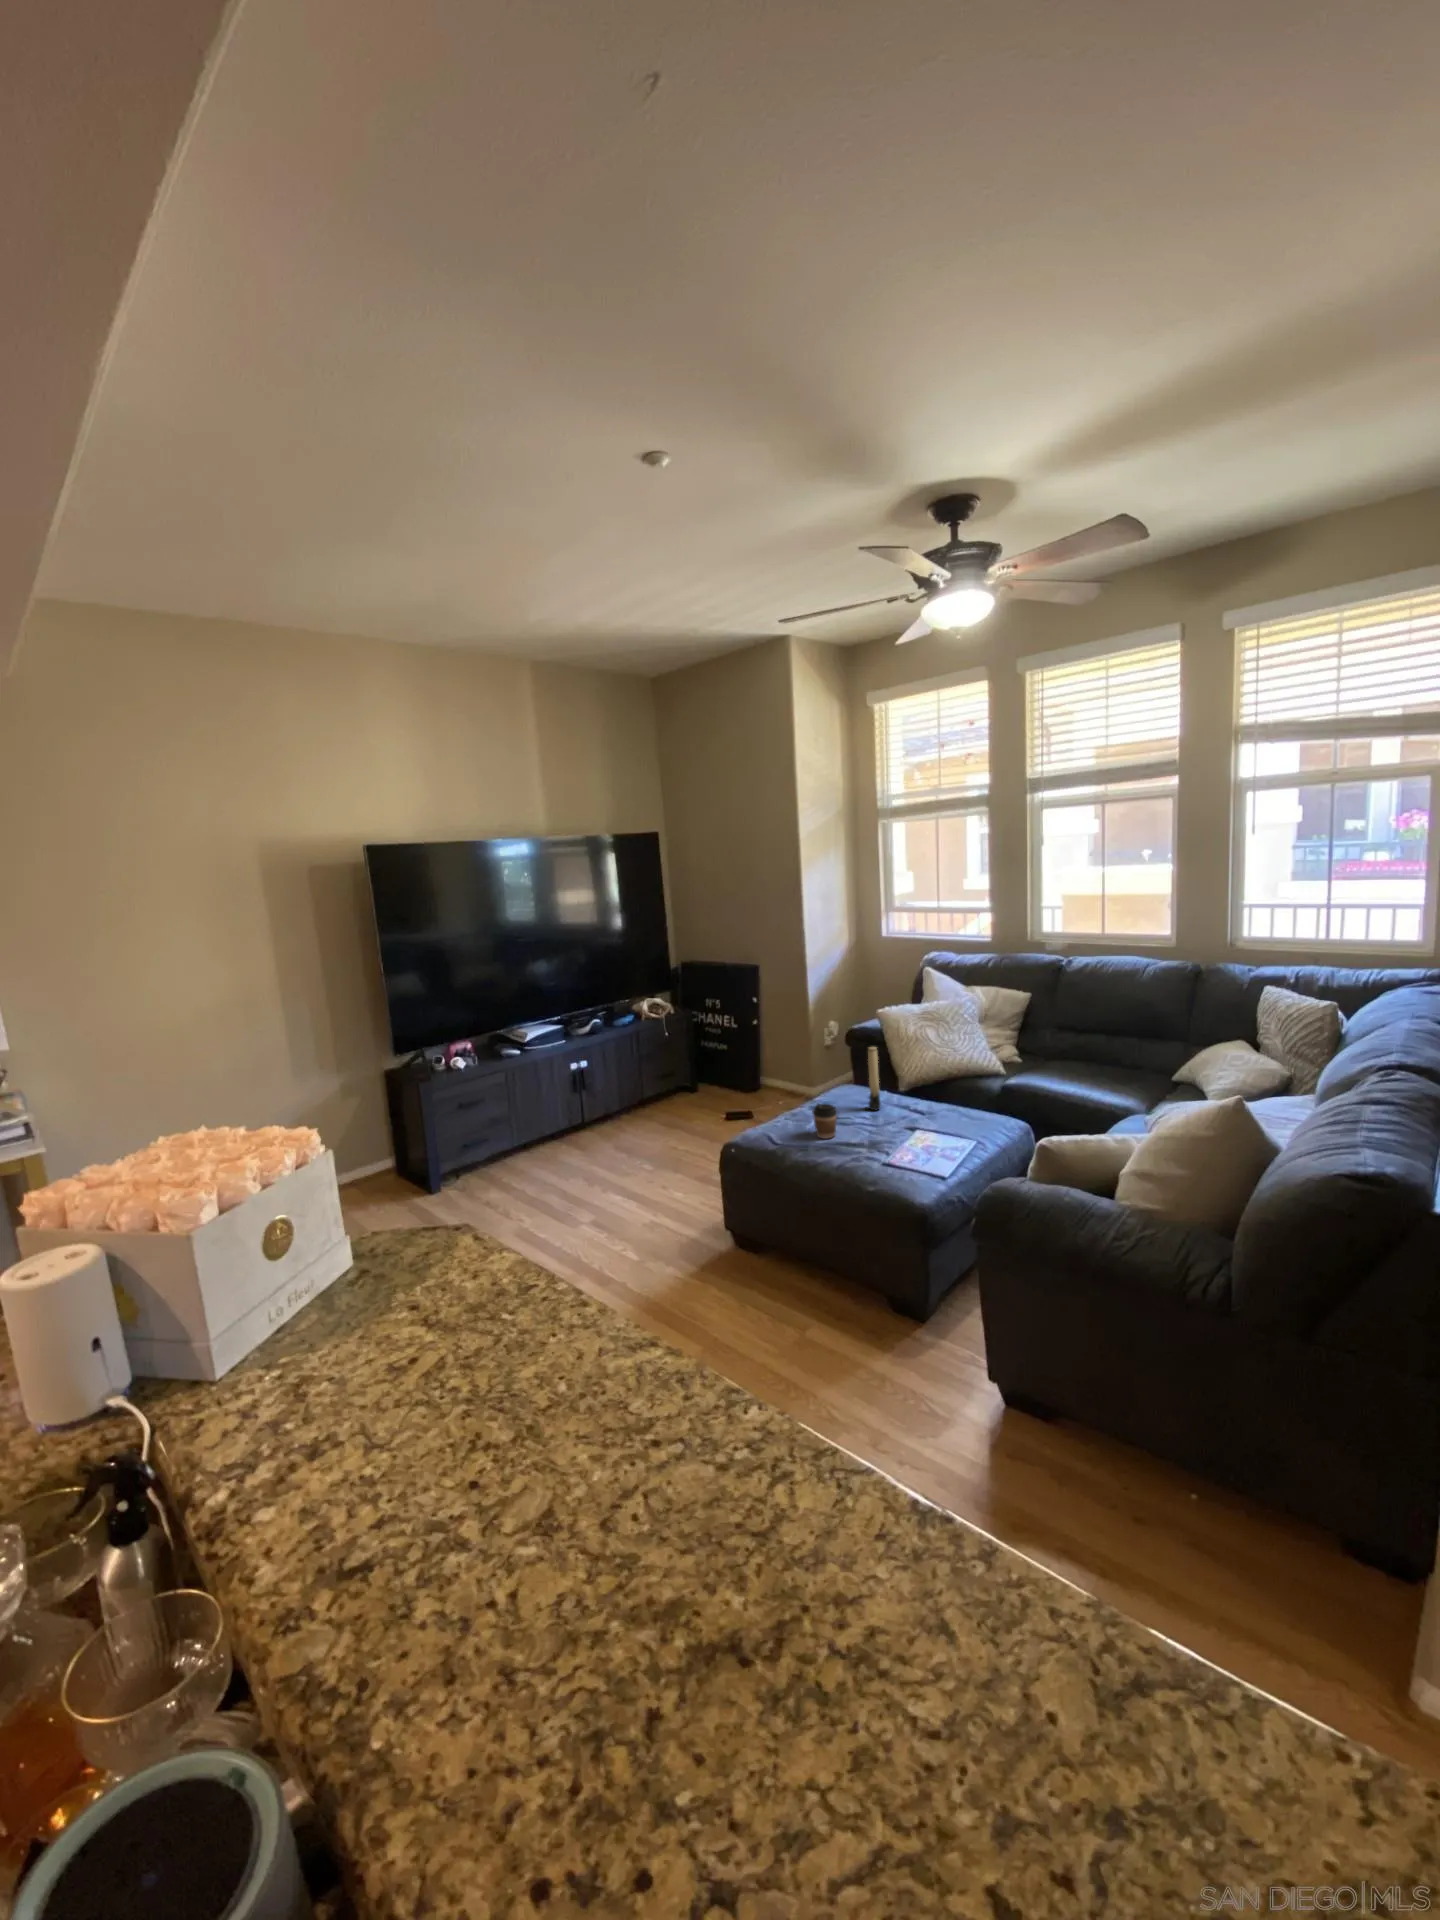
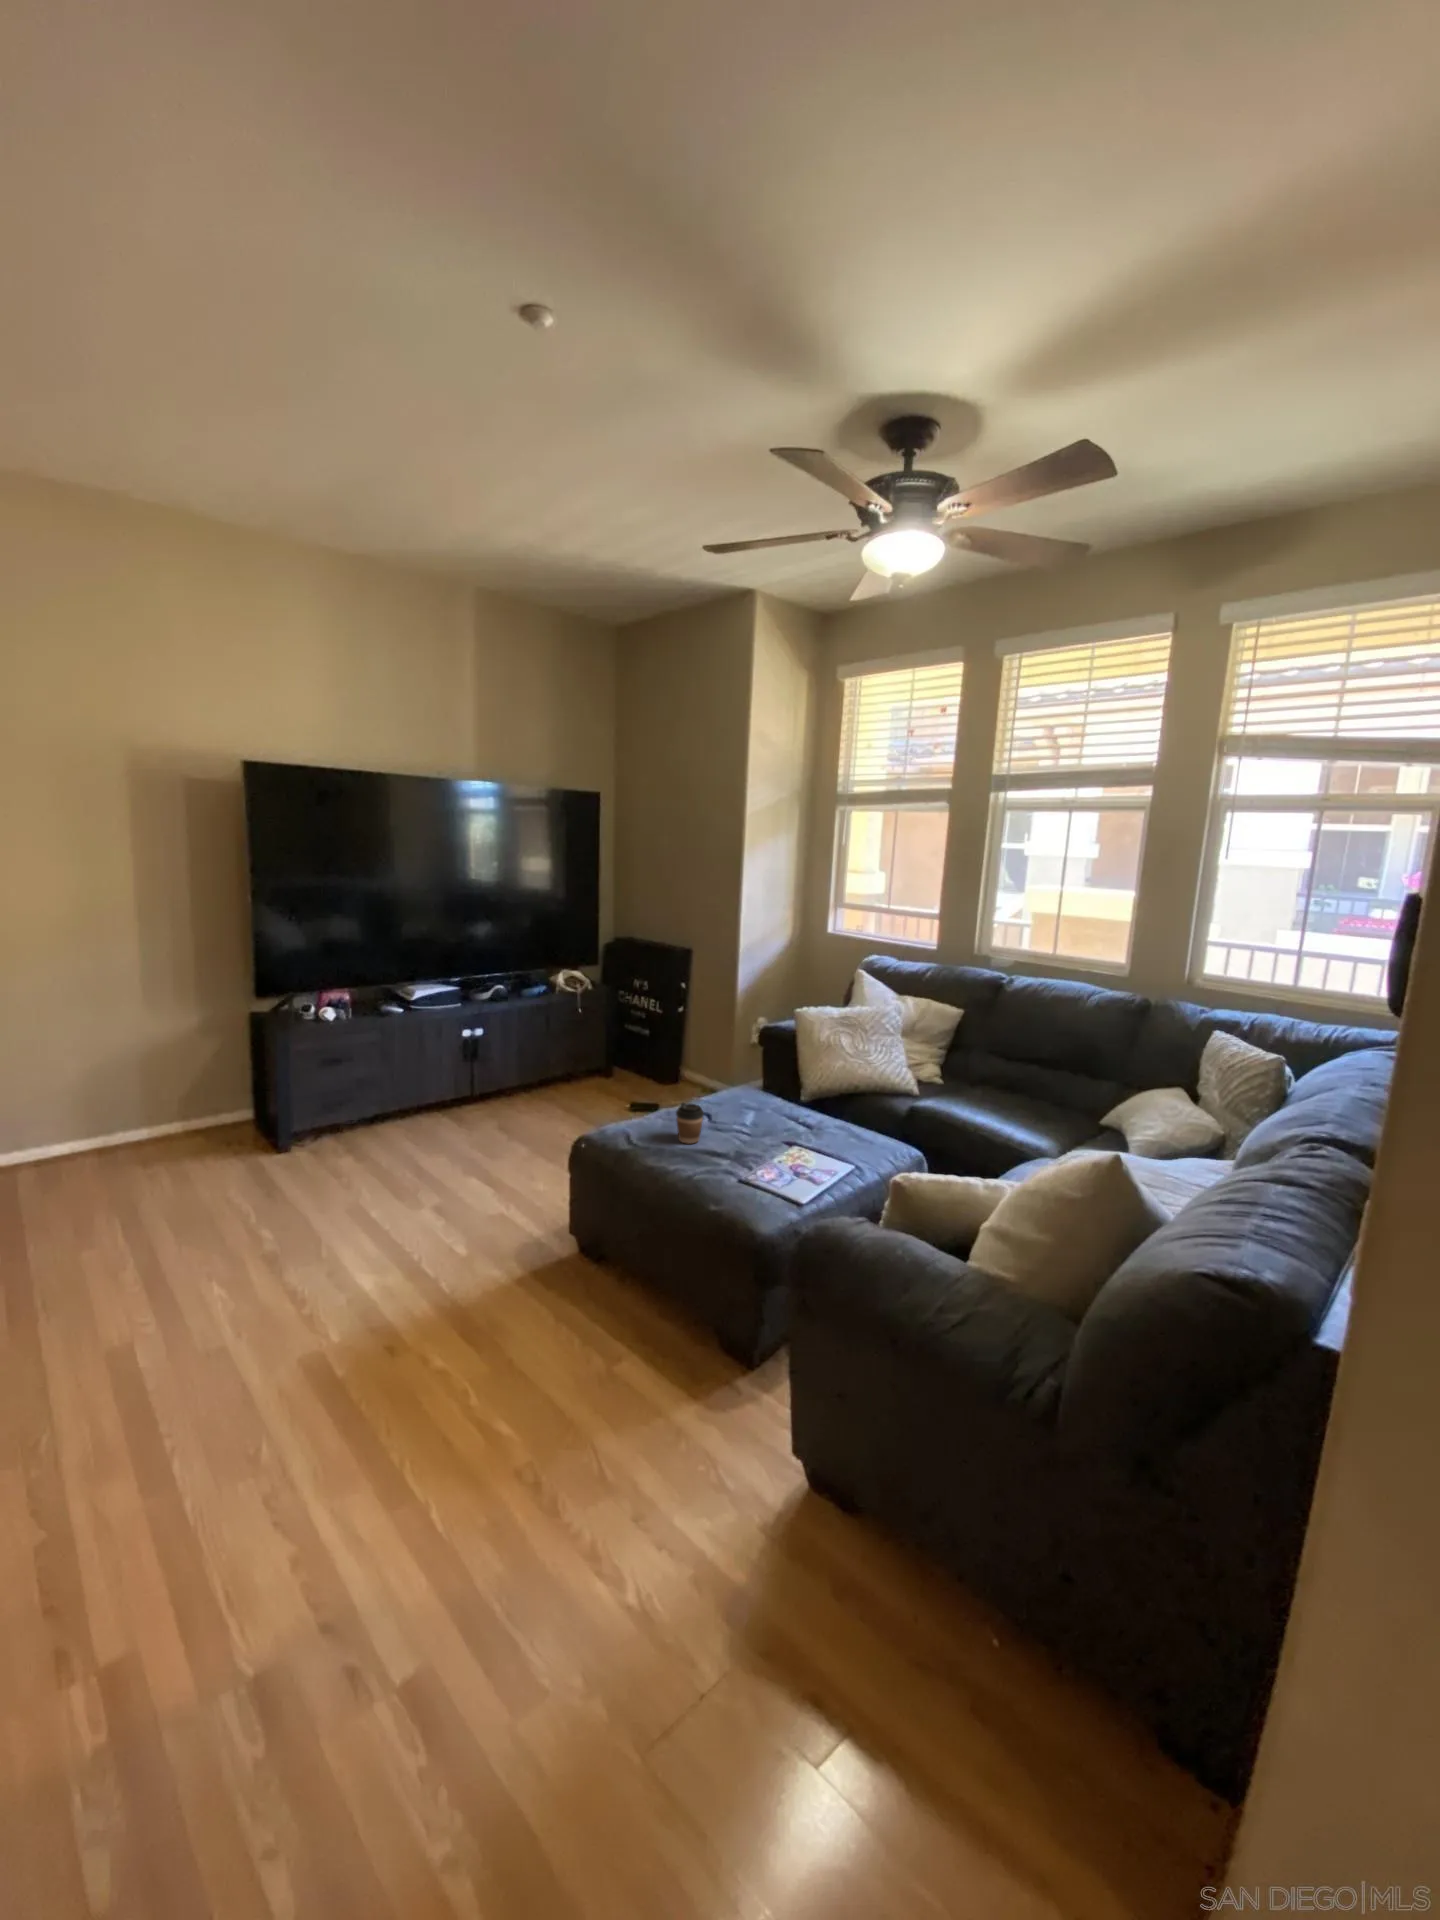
candle: present [864,1047,881,1110] -> none [743,1046,765,1118]

